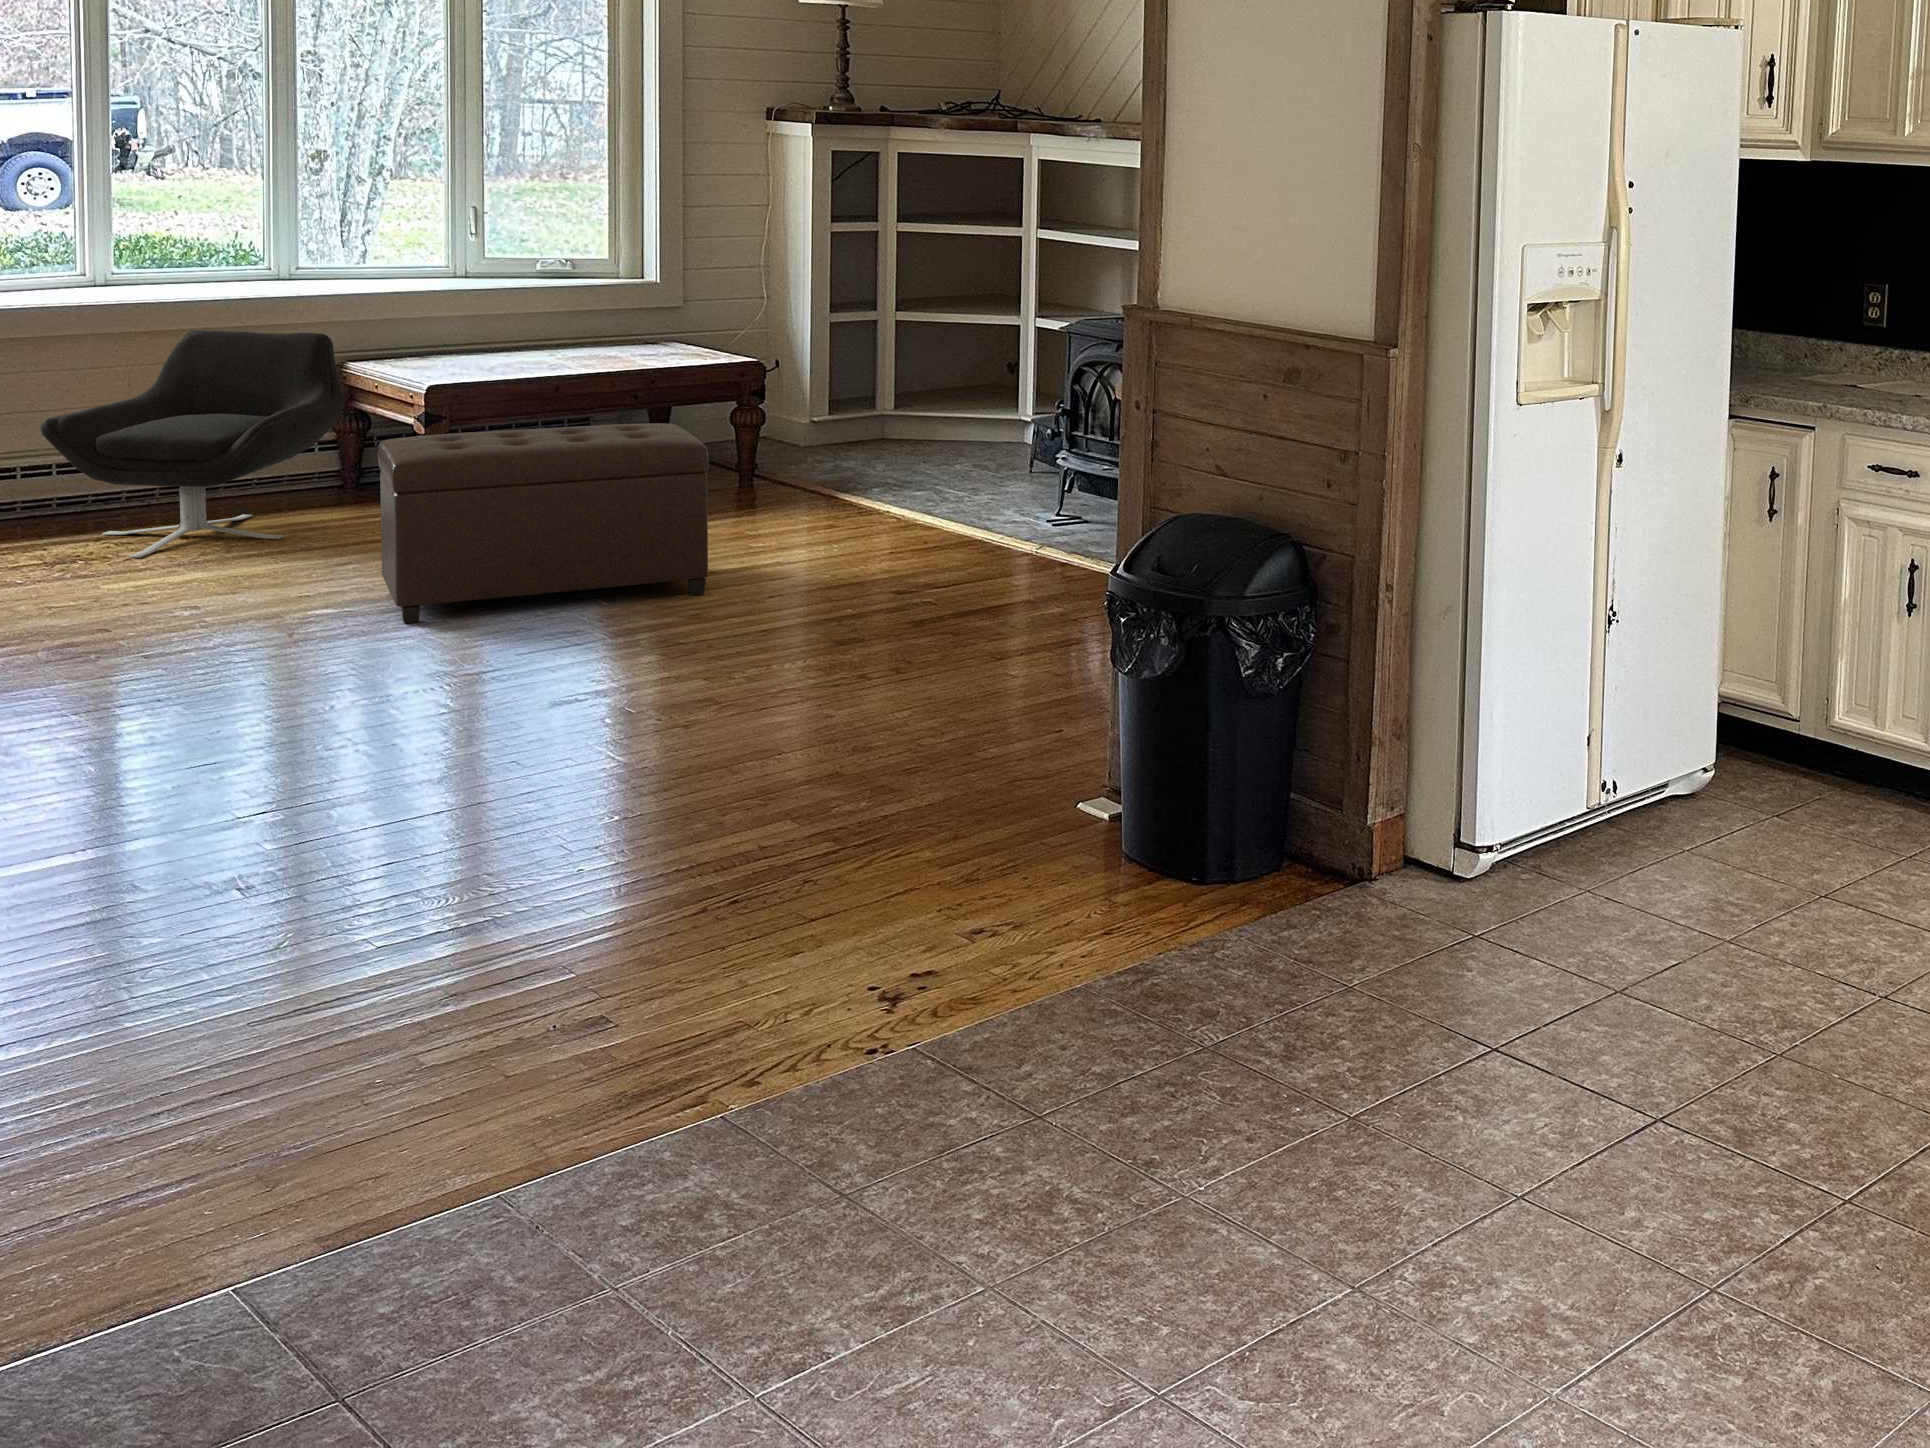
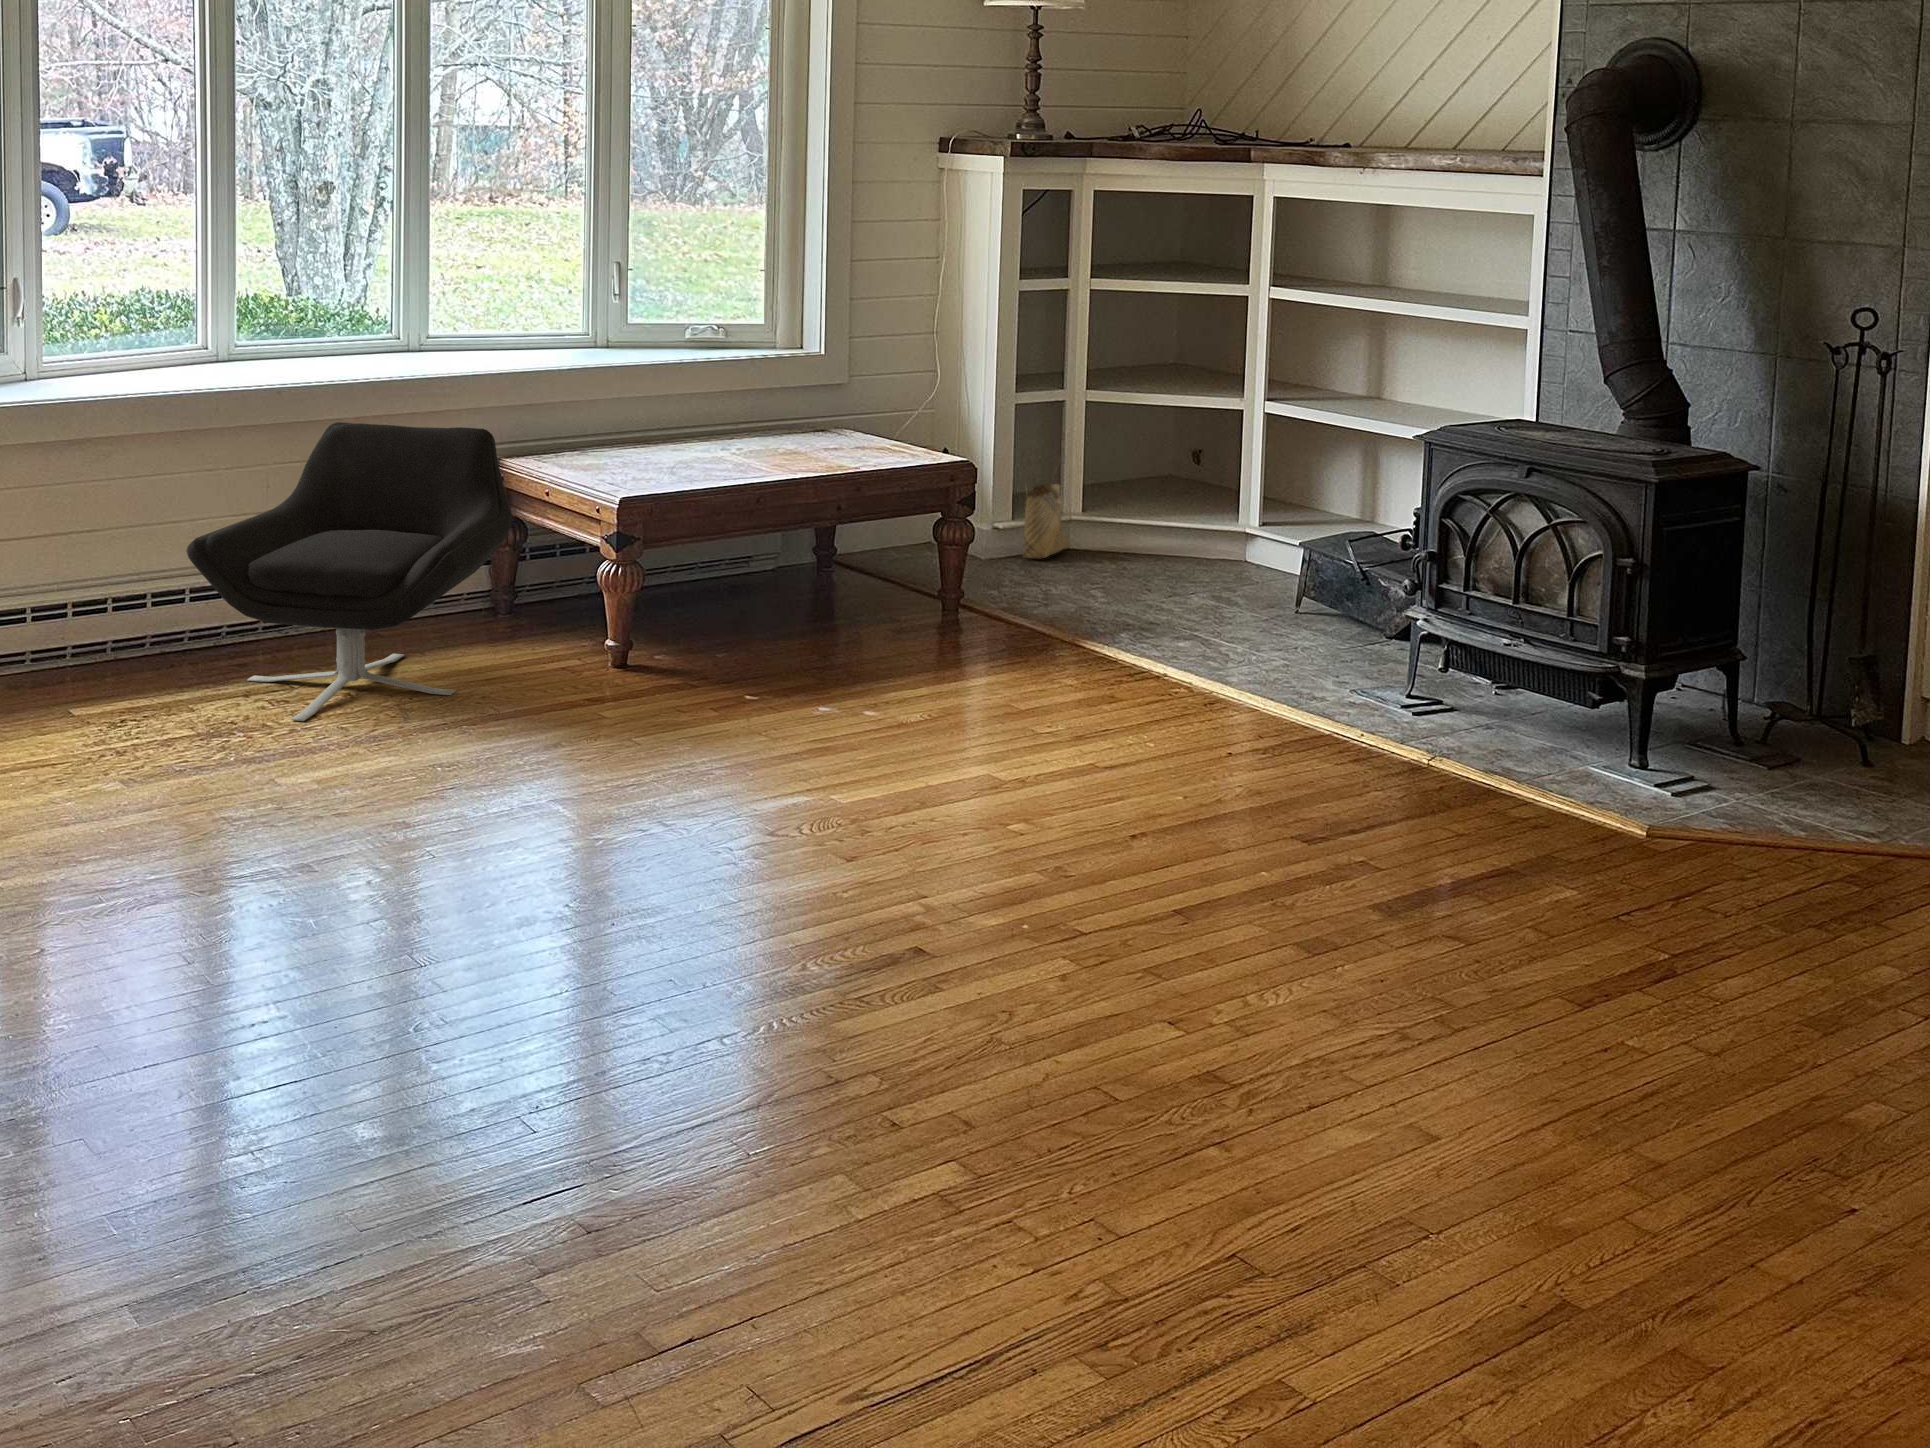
woven basket: none [836,360,880,444] -> present [1021,452,1069,558]
ottoman: present [378,423,709,624] -> none [618,570,1049,858]

